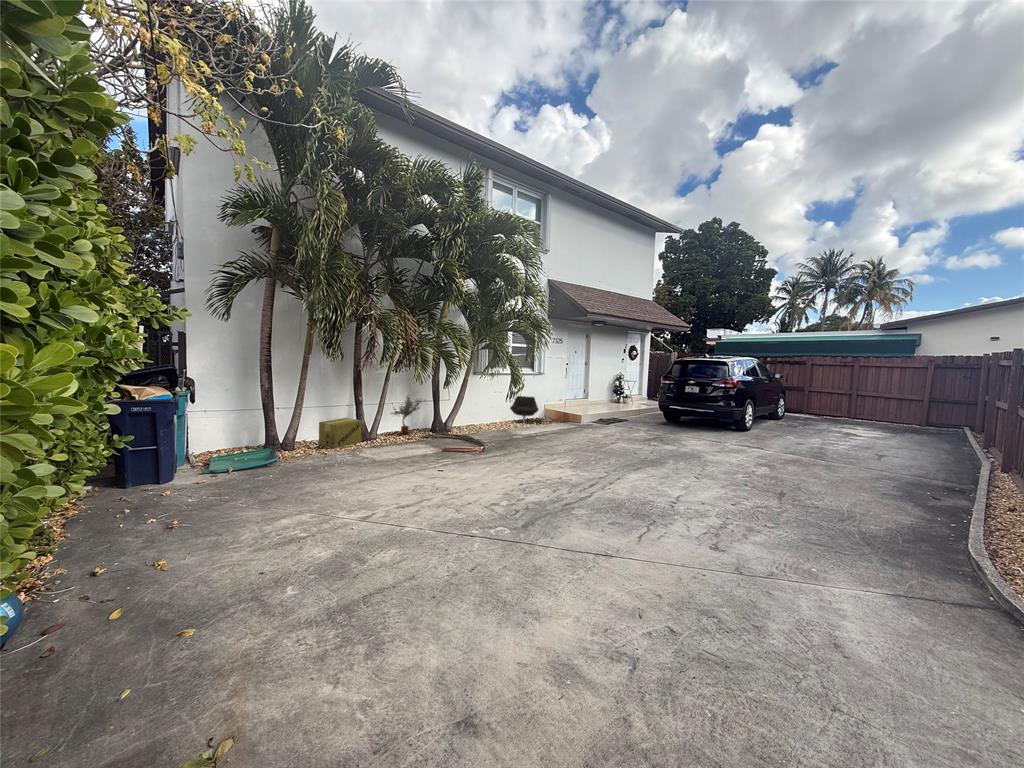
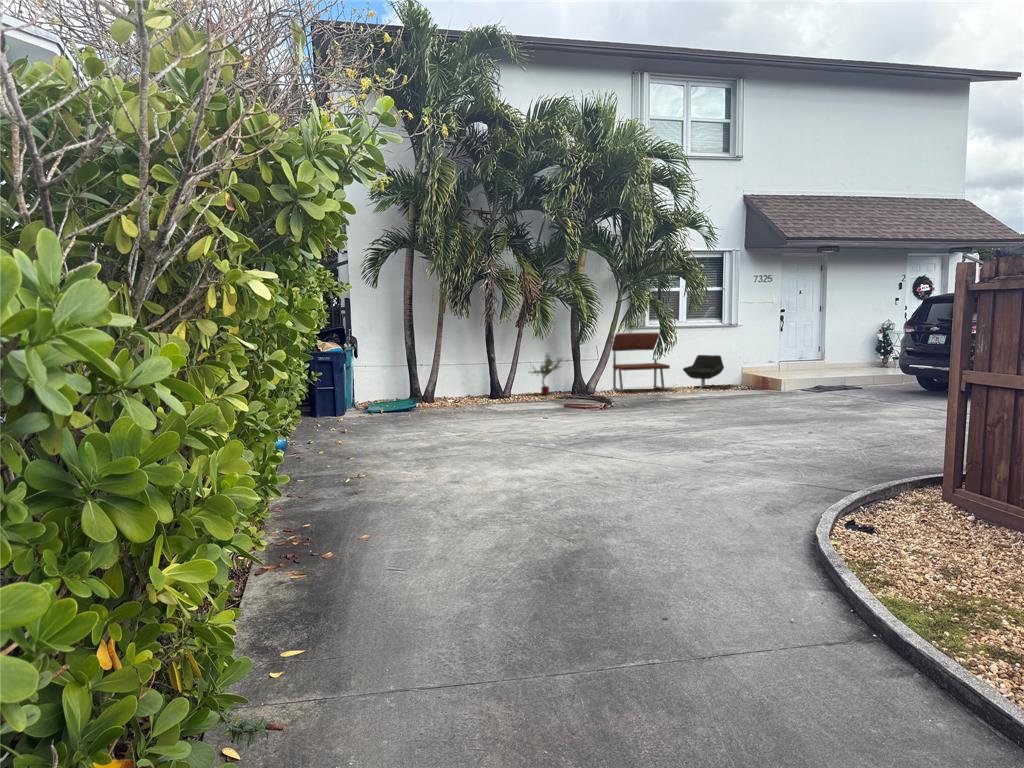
bench: none [458,378,506,429] -> present [612,333,670,392]
cardboard box: present [319,418,362,448] -> none [456,376,496,402]

